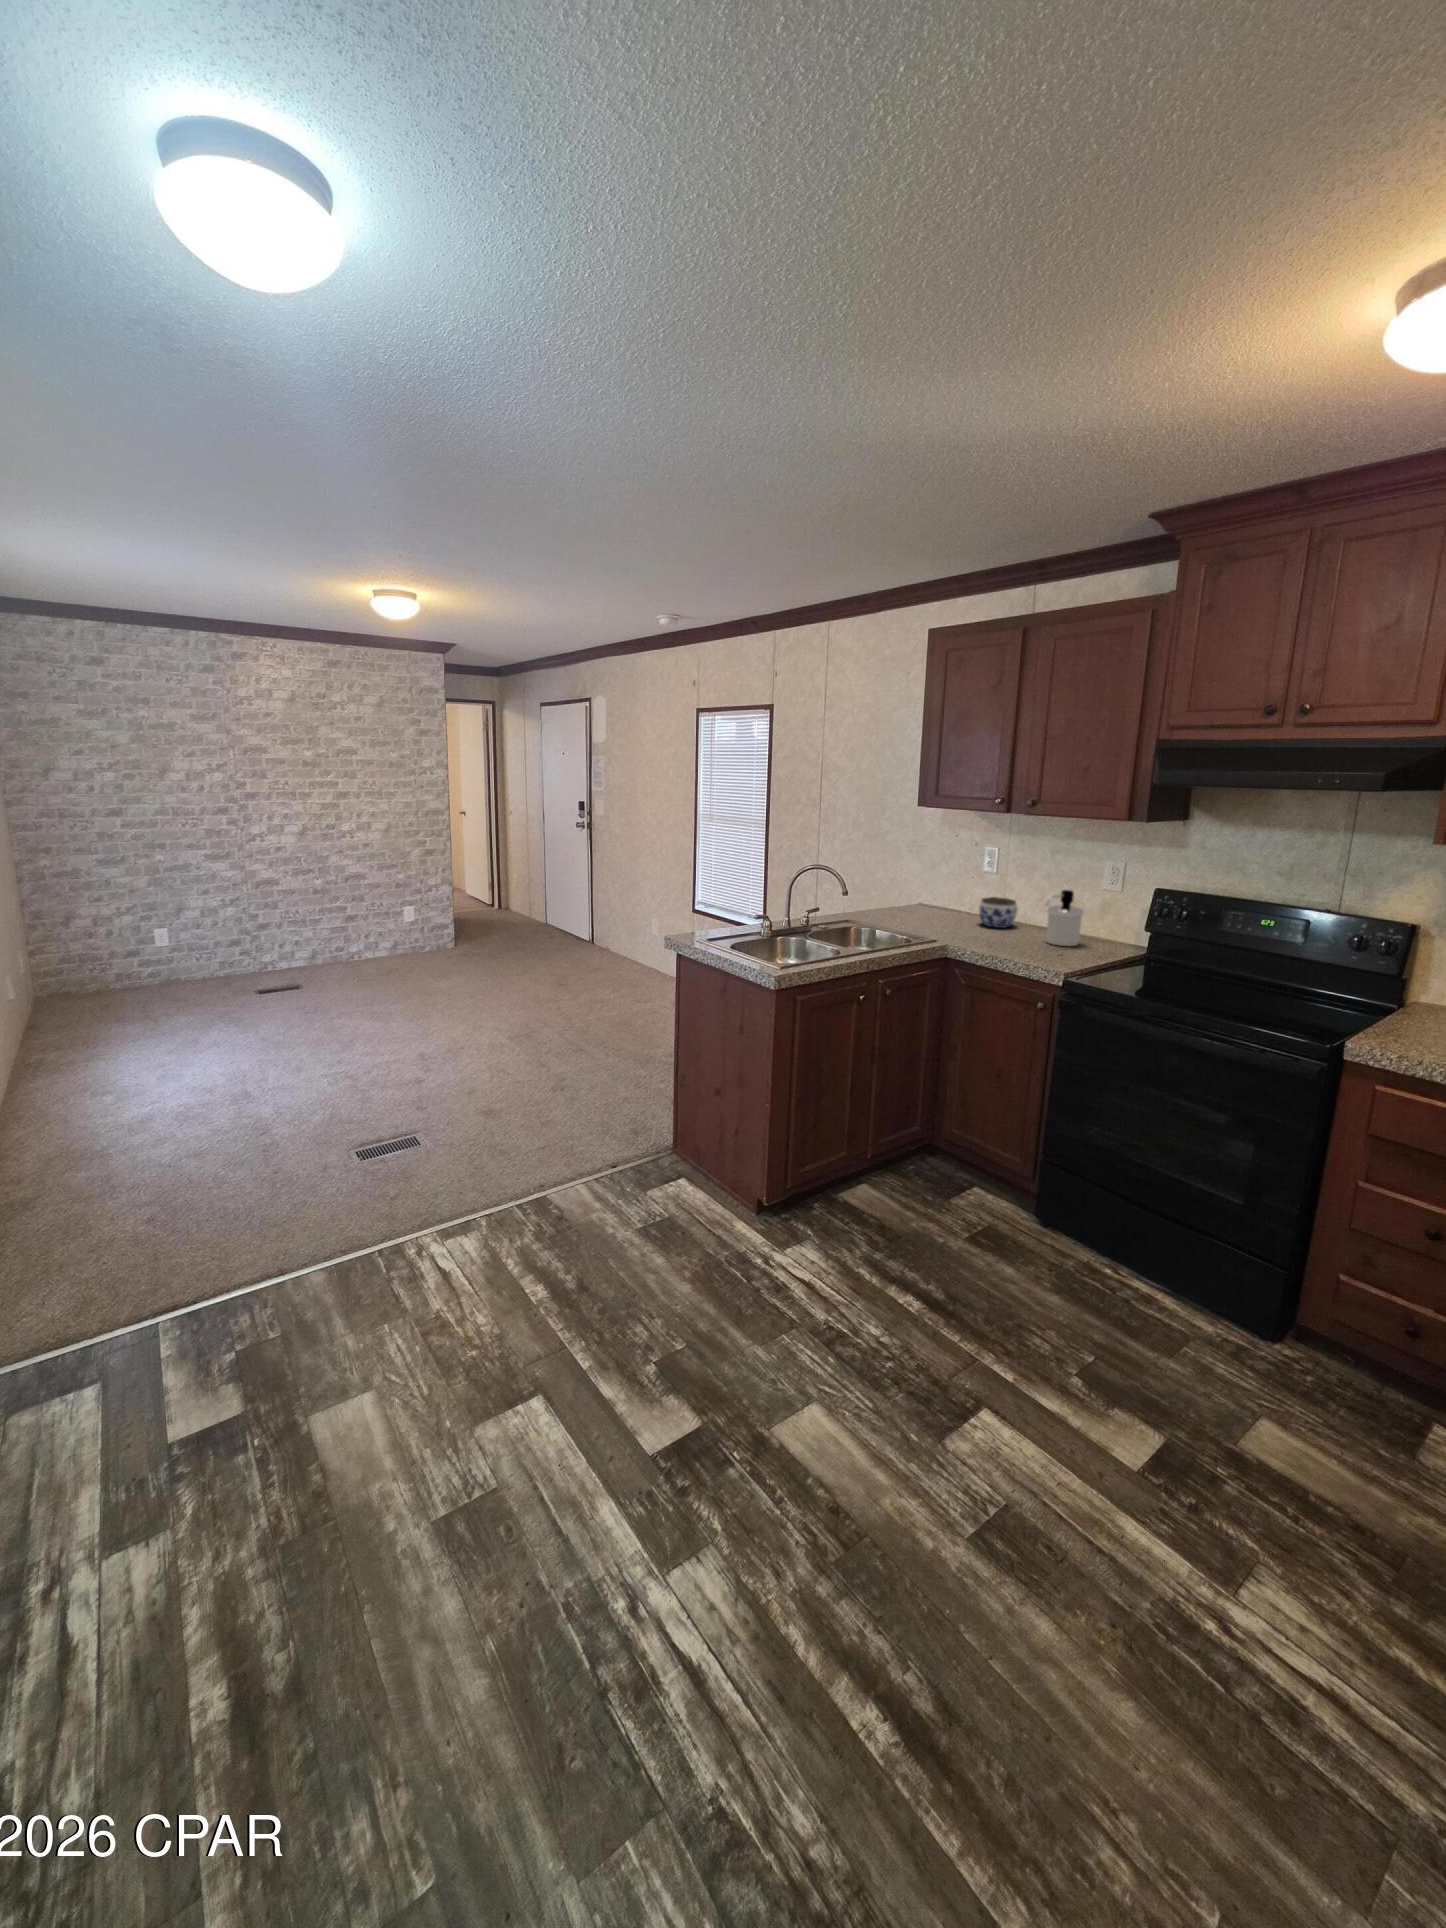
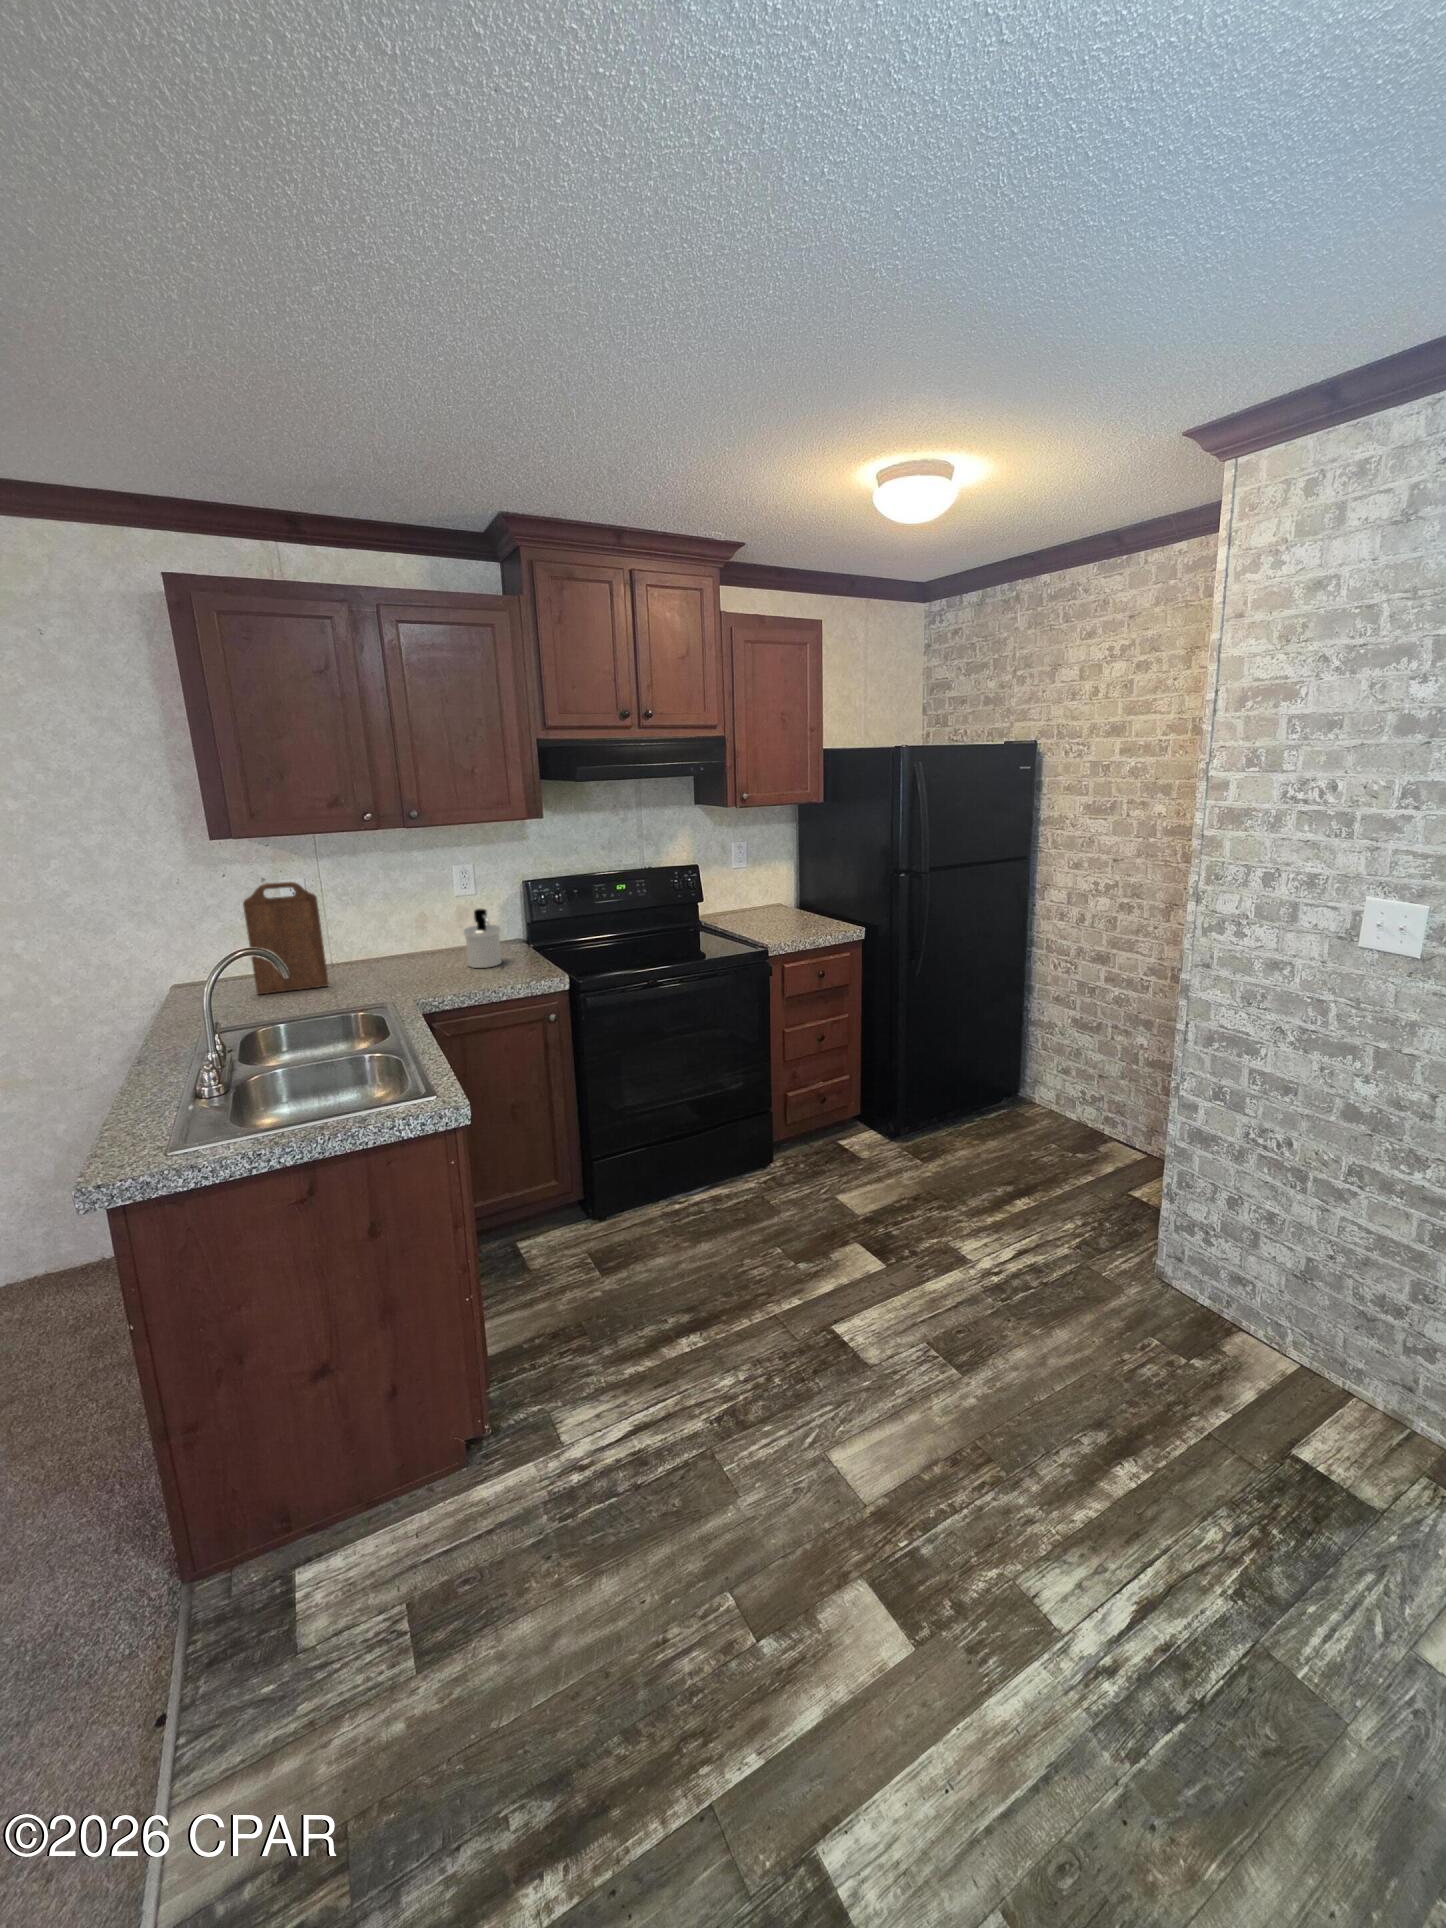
cutting board: none [918,835,959,920] -> present [243,882,329,994]
jar: present [979,897,1017,928] -> none [357,939,405,977]

